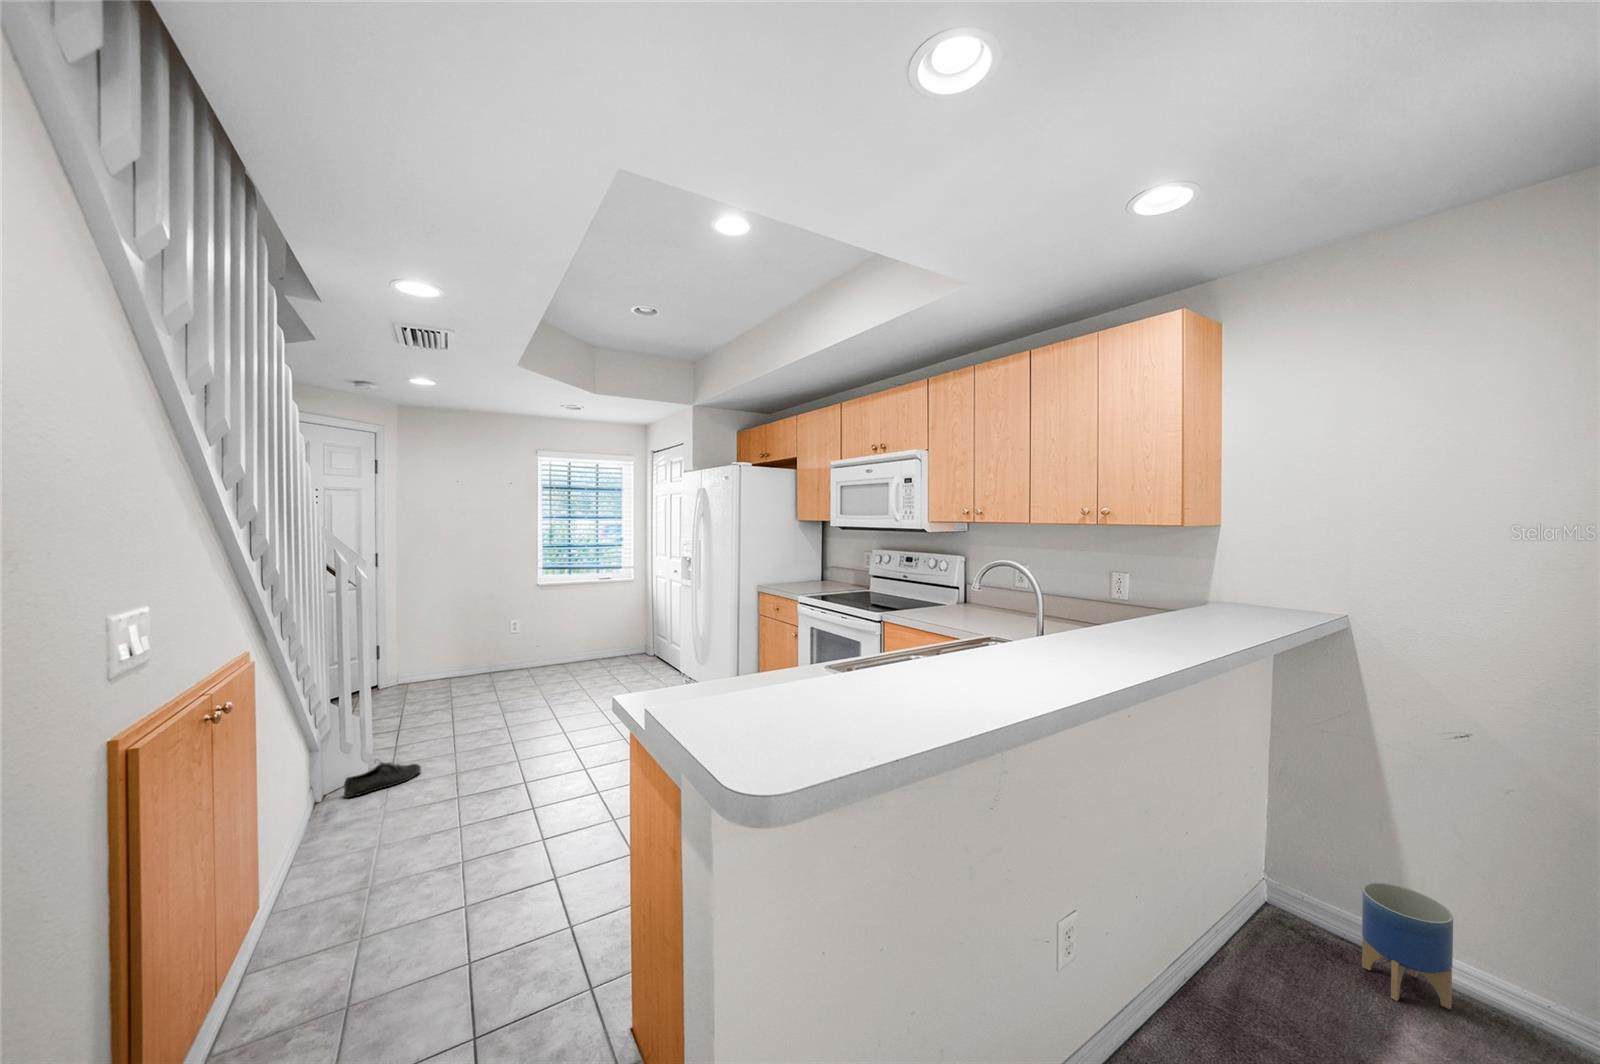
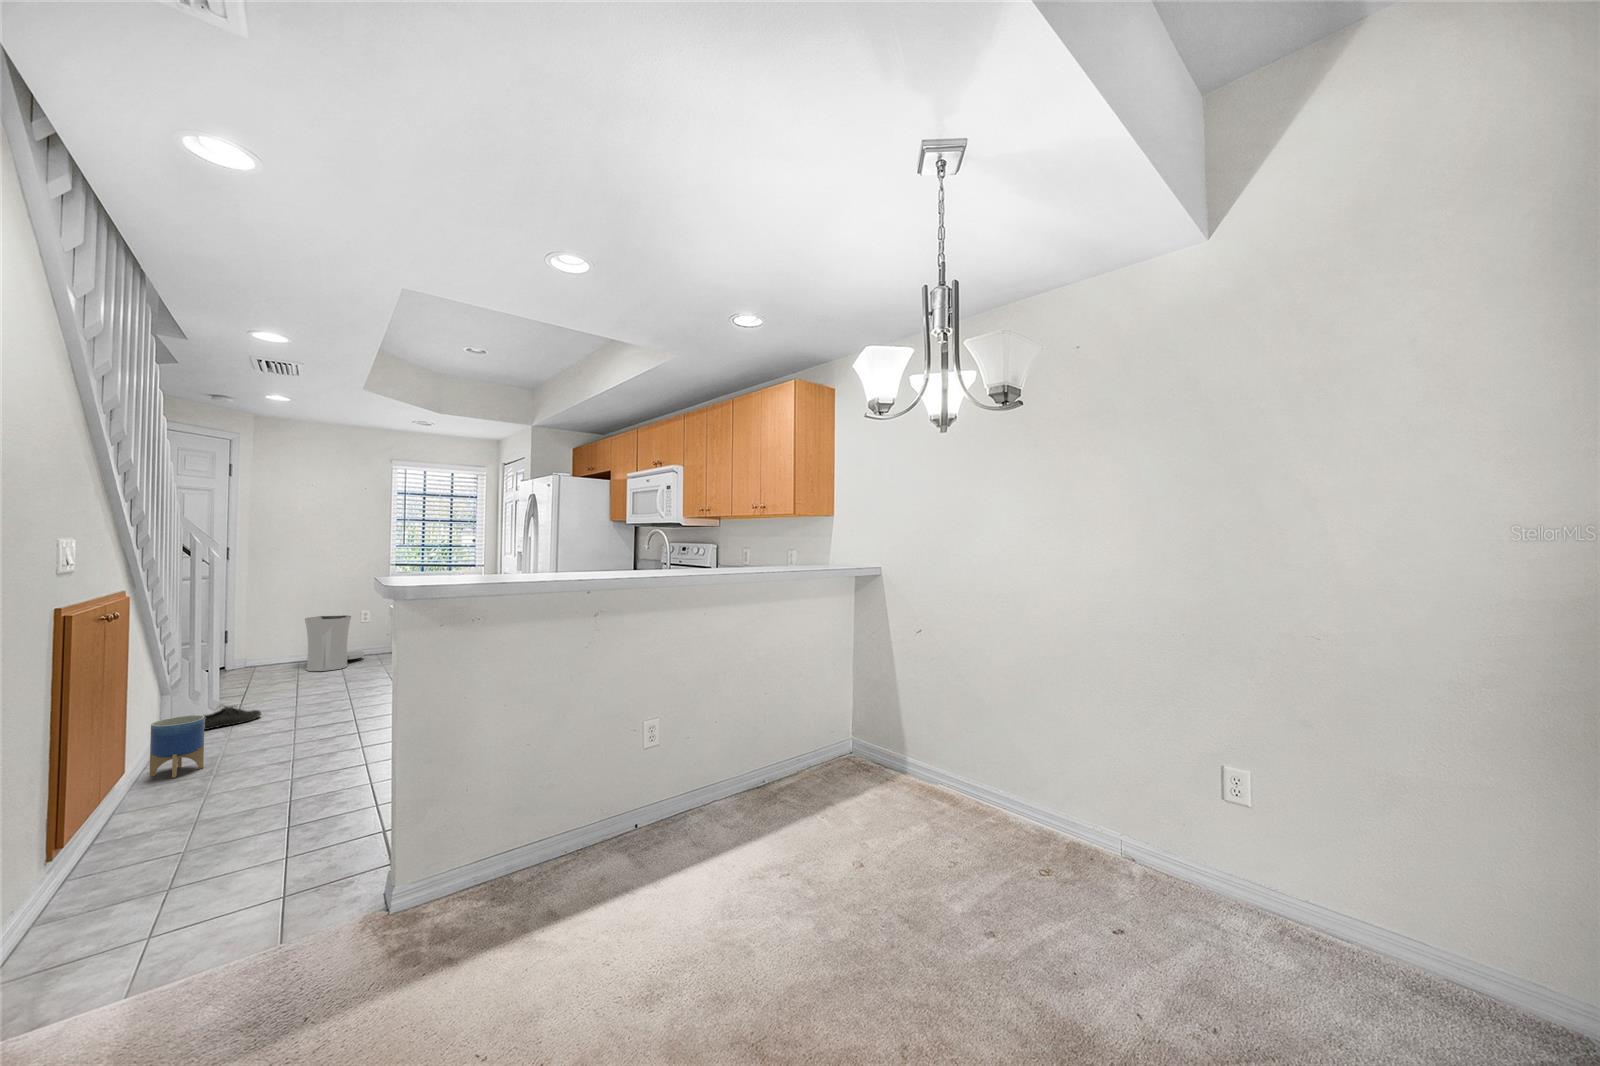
trash can: none [457,629,516,694] -> present [305,615,364,671]
planter: present [1362,882,1453,1009] -> present [150,715,205,778]

